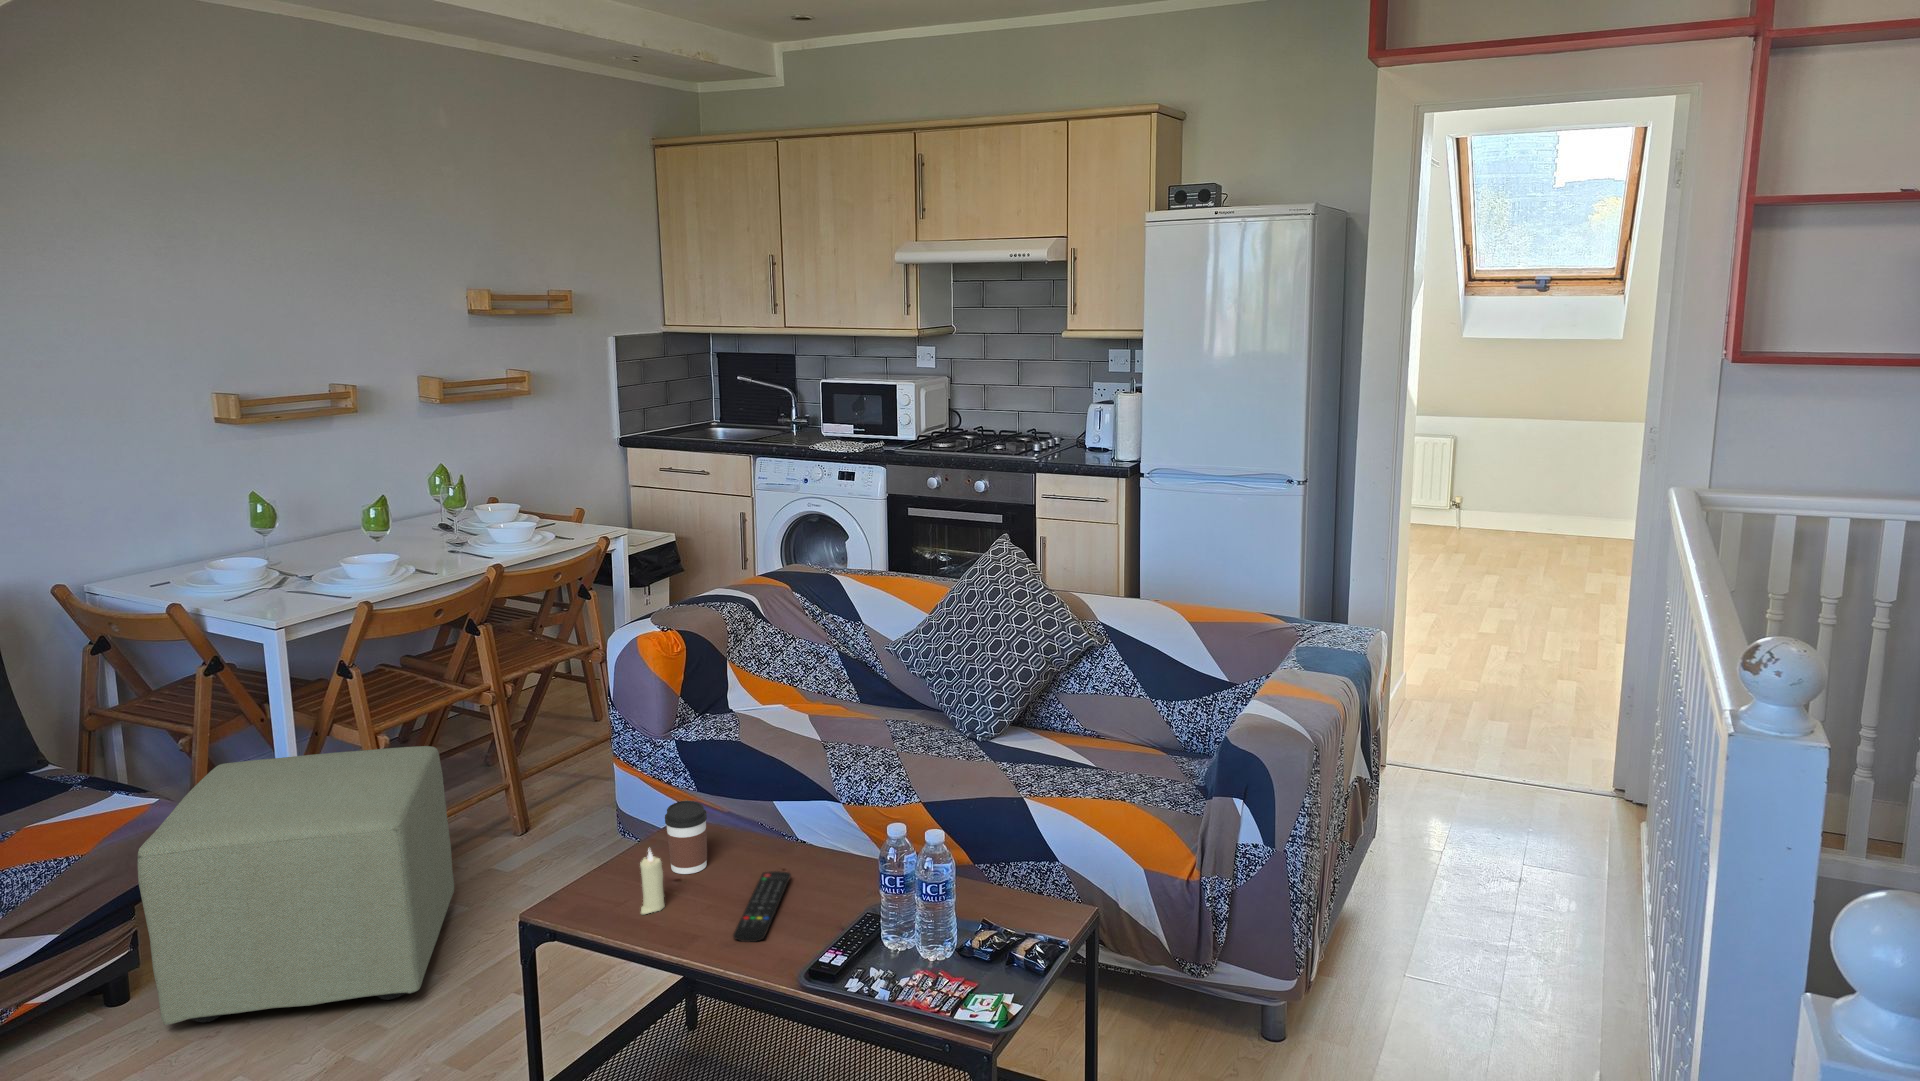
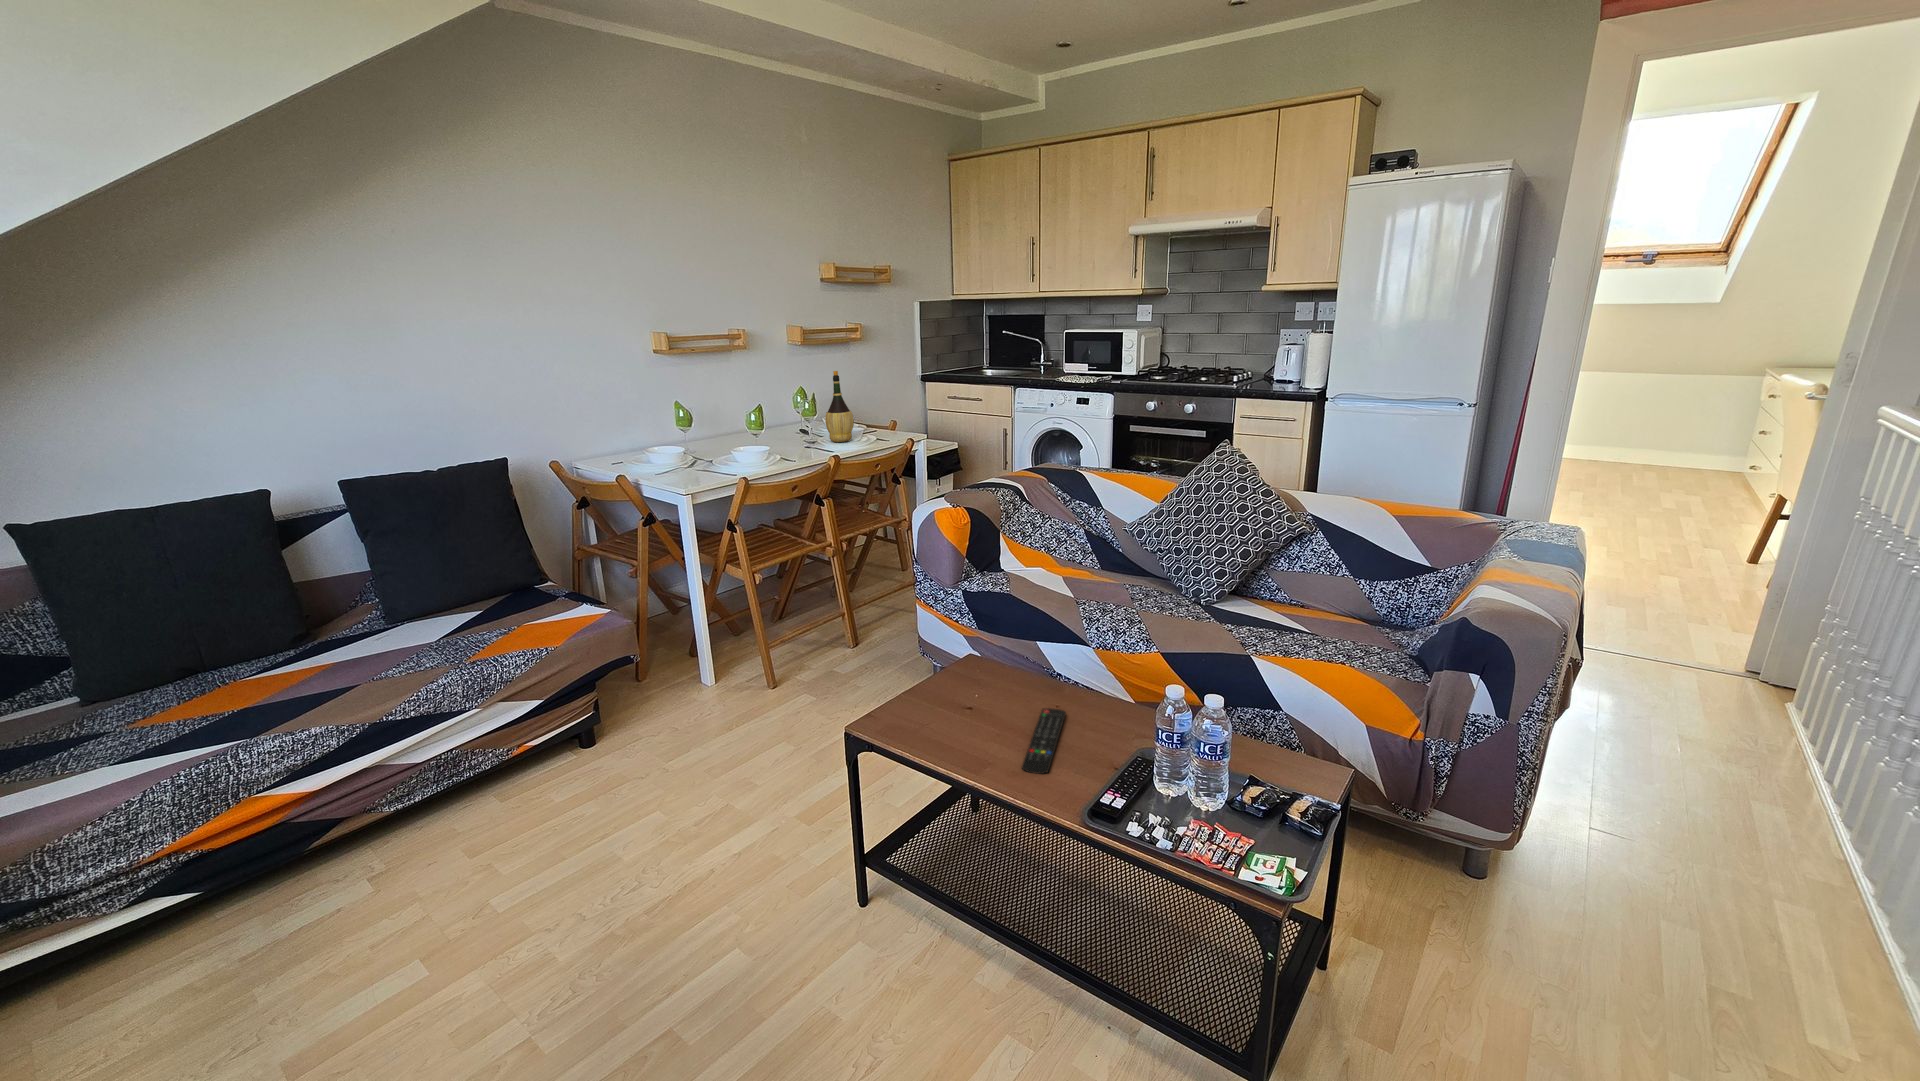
wine bottle: none [476,446,518,544] -> present [825,371,854,442]
ottoman: present [137,746,455,1025] -> none [585,584,806,773]
coffee cup: present [665,801,707,874] -> none [962,644,996,704]
candle: present [640,850,665,914] -> none [943,684,962,738]

